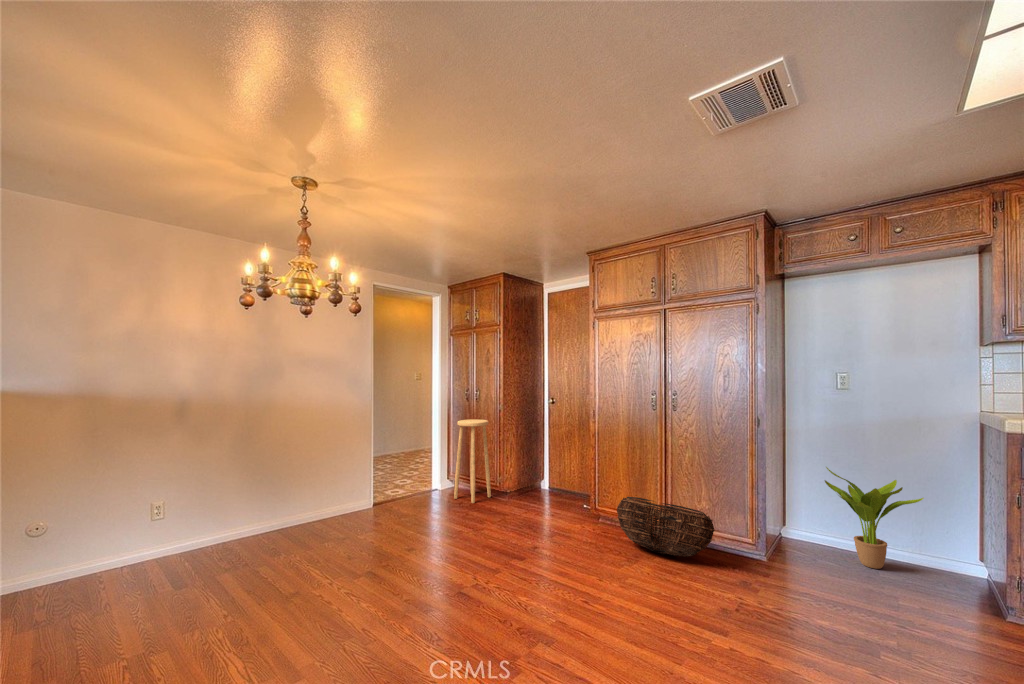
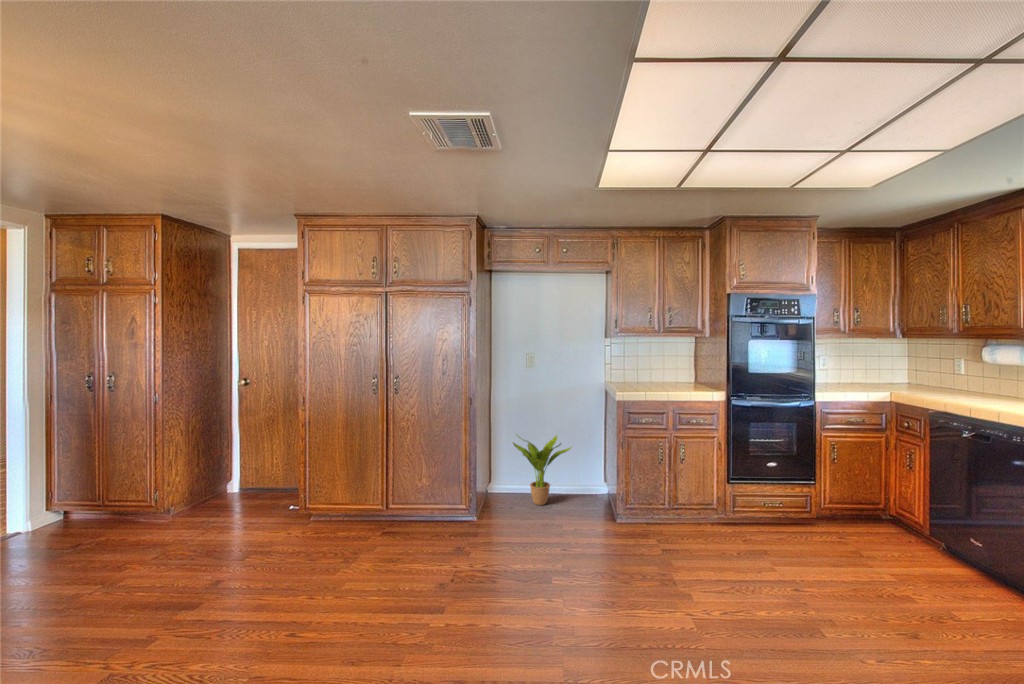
stool: present [454,419,491,503] -> none [88,421,154,537]
basket: present [617,497,715,557] -> none [335,490,432,541]

